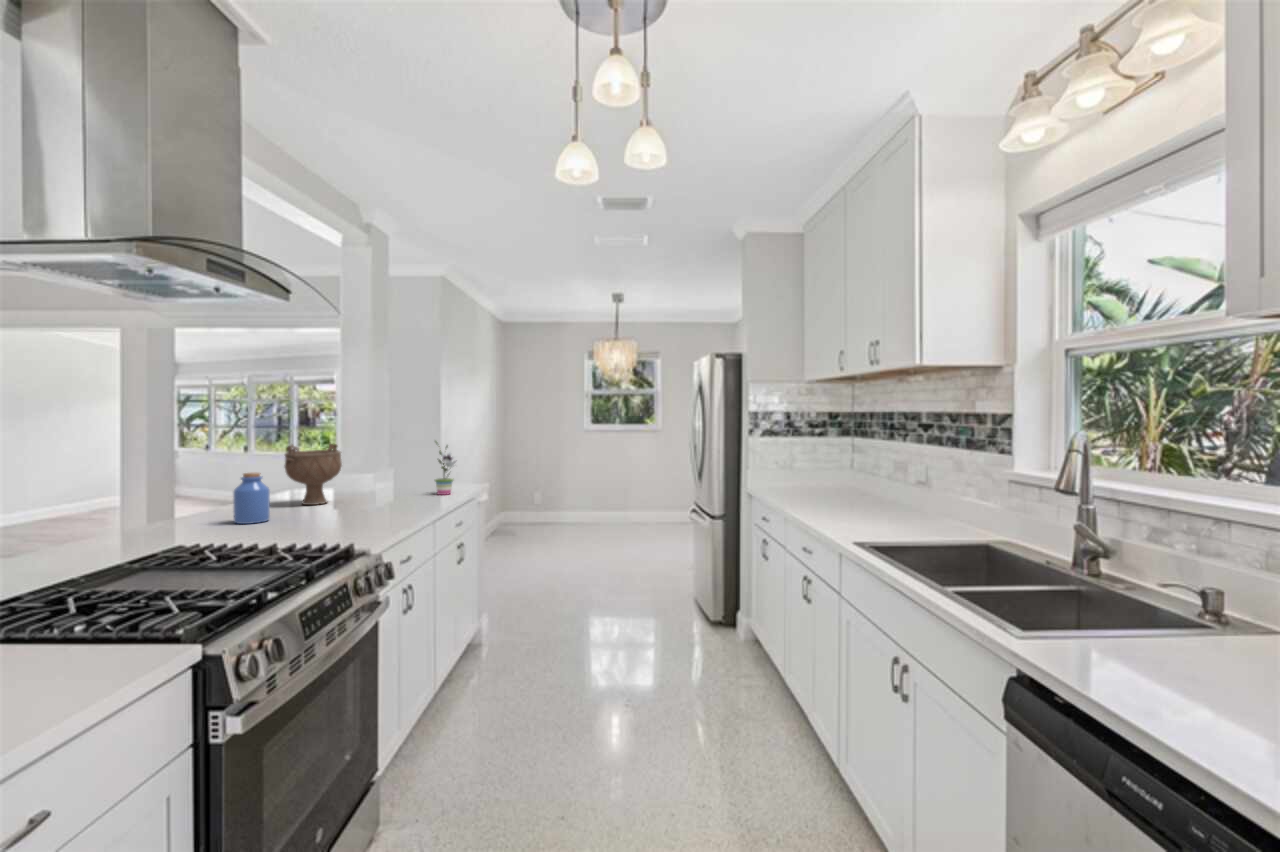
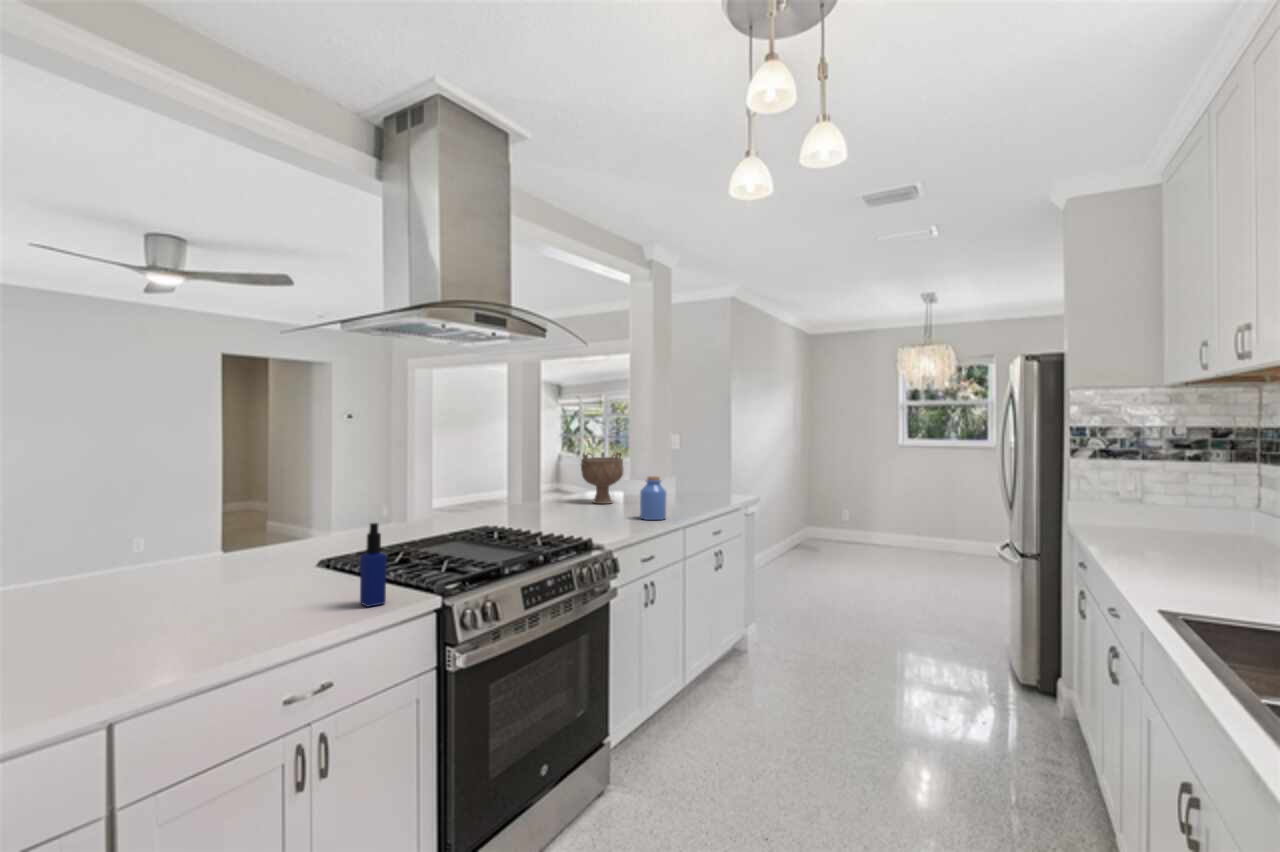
potted plant: present [435,441,456,495] -> none [703,451,725,504]
jar: present [233,473,270,524] -> present [640,476,667,520]
bottle: none [65,558,115,682] -> present [360,523,386,607]

